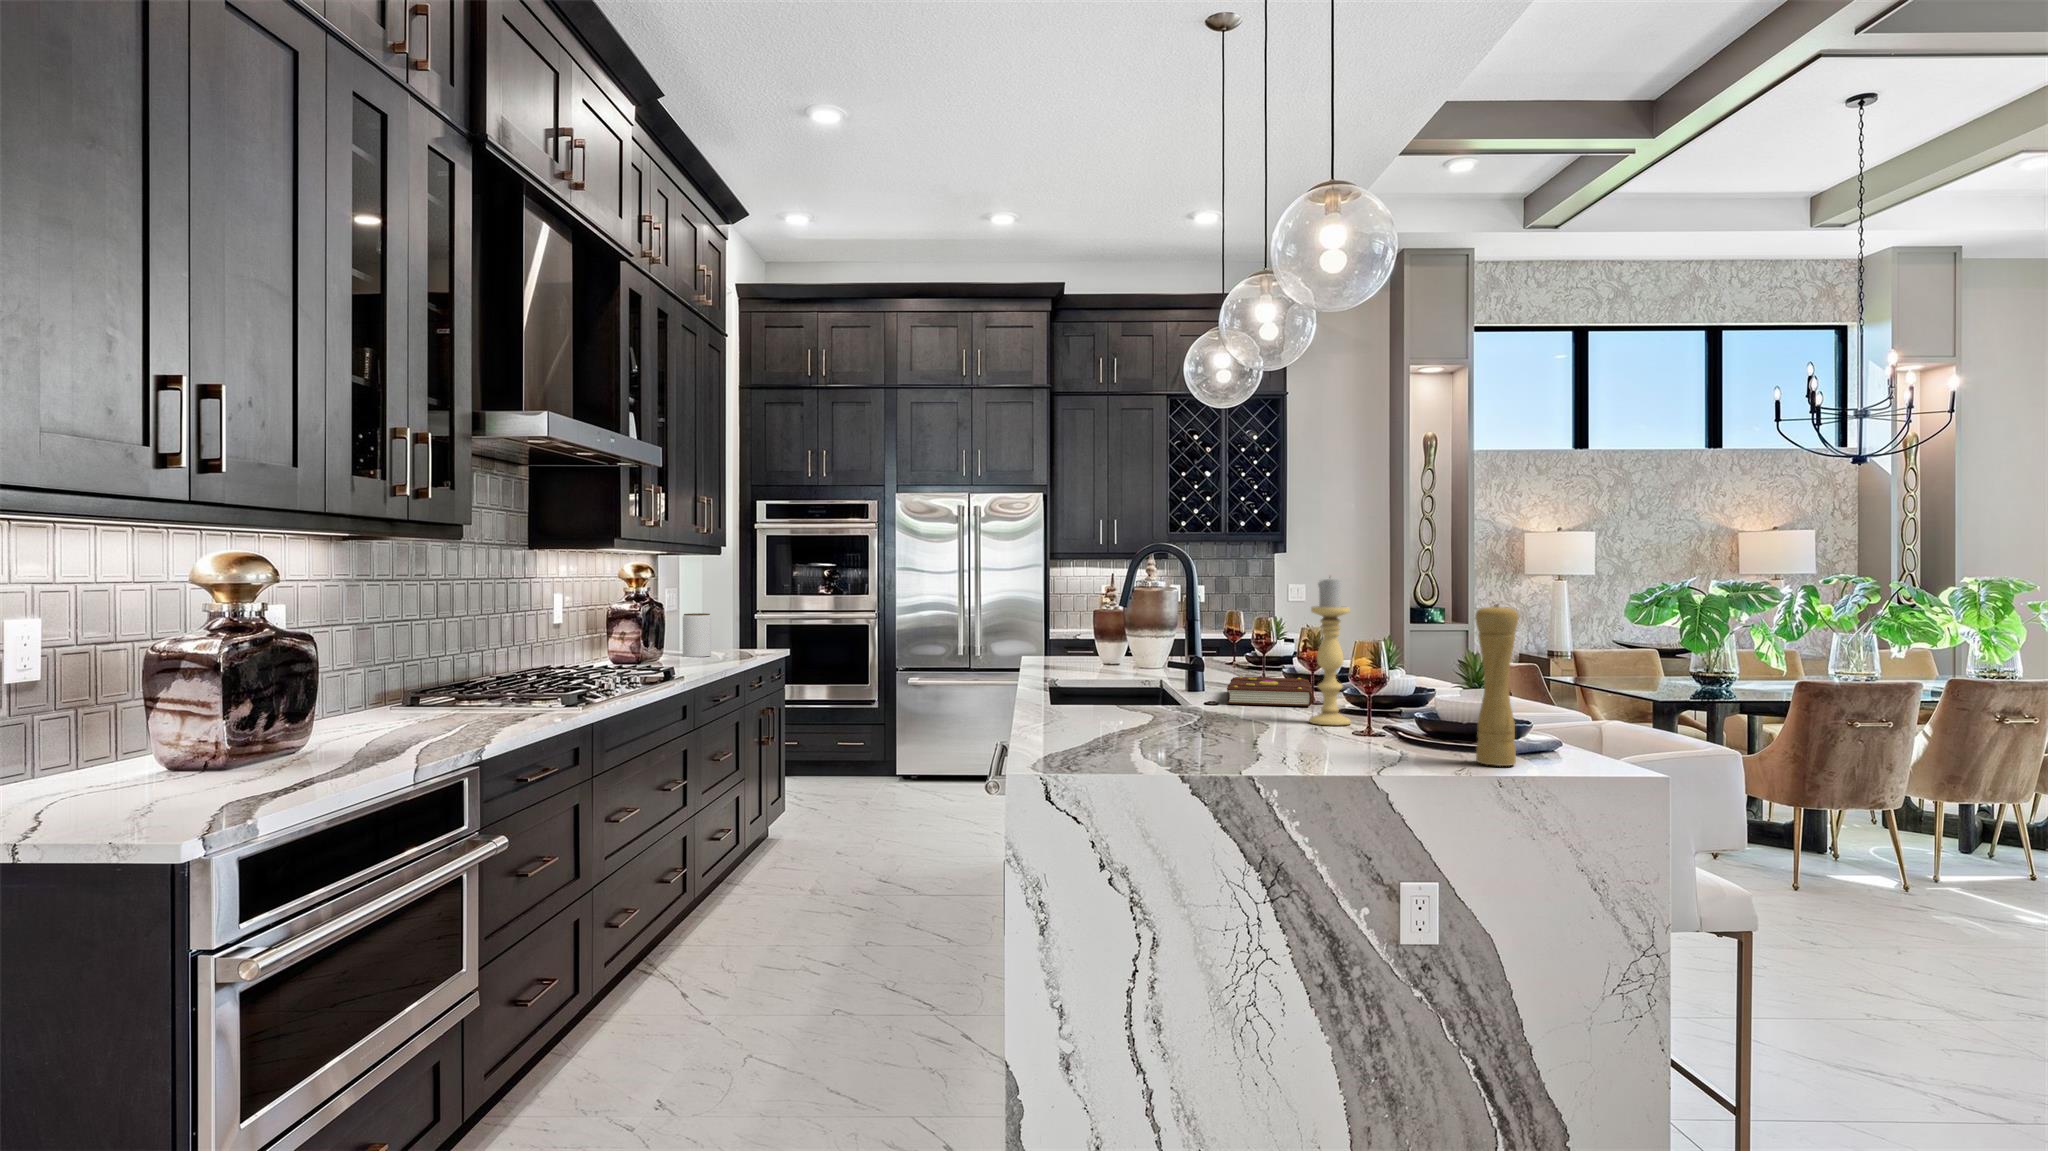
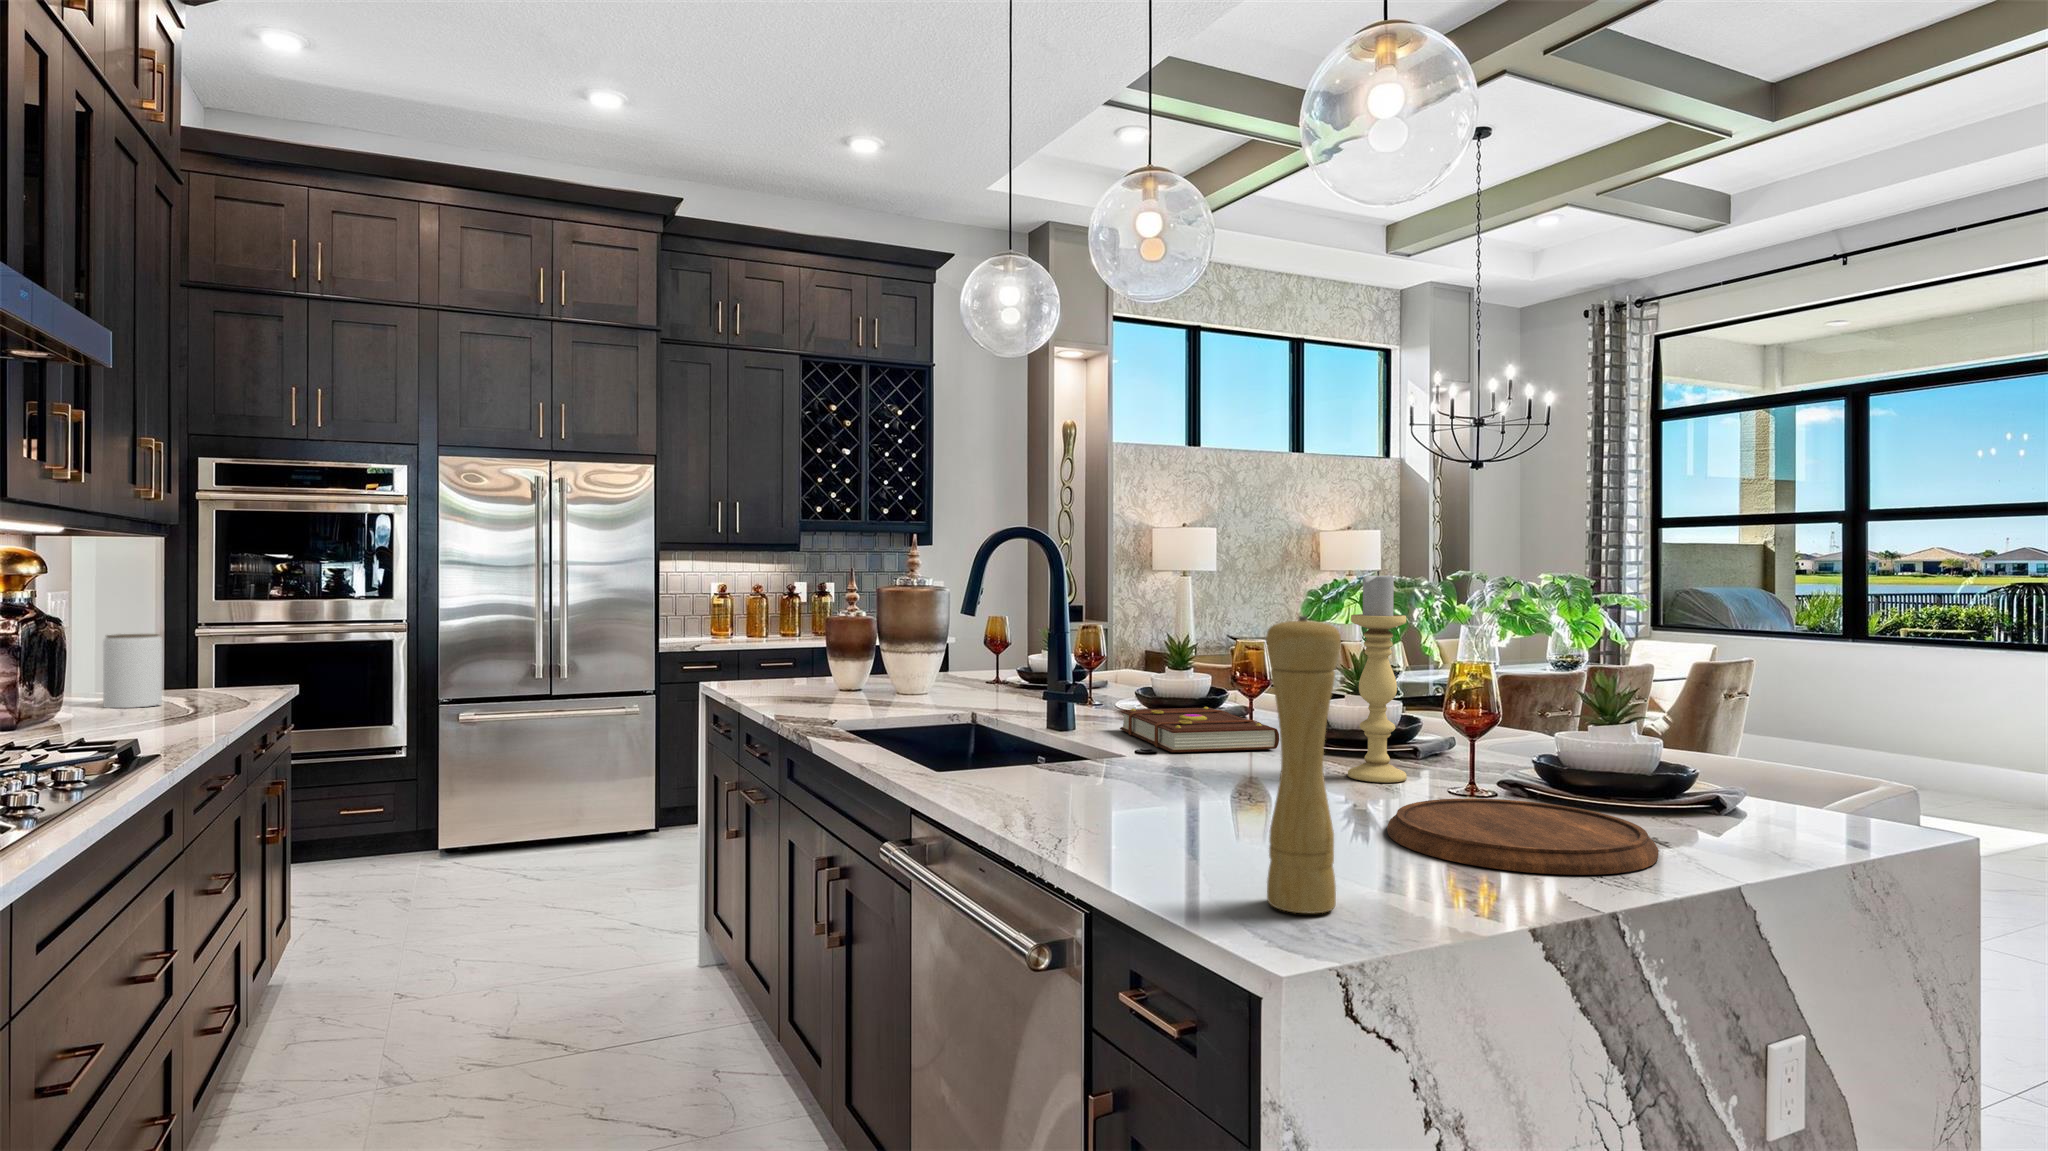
pepper mill: present [1475,604,1518,766] -> present [1266,616,1341,913]
cutting board: none [1222,728,1388,765] -> present [1387,798,1658,875]

